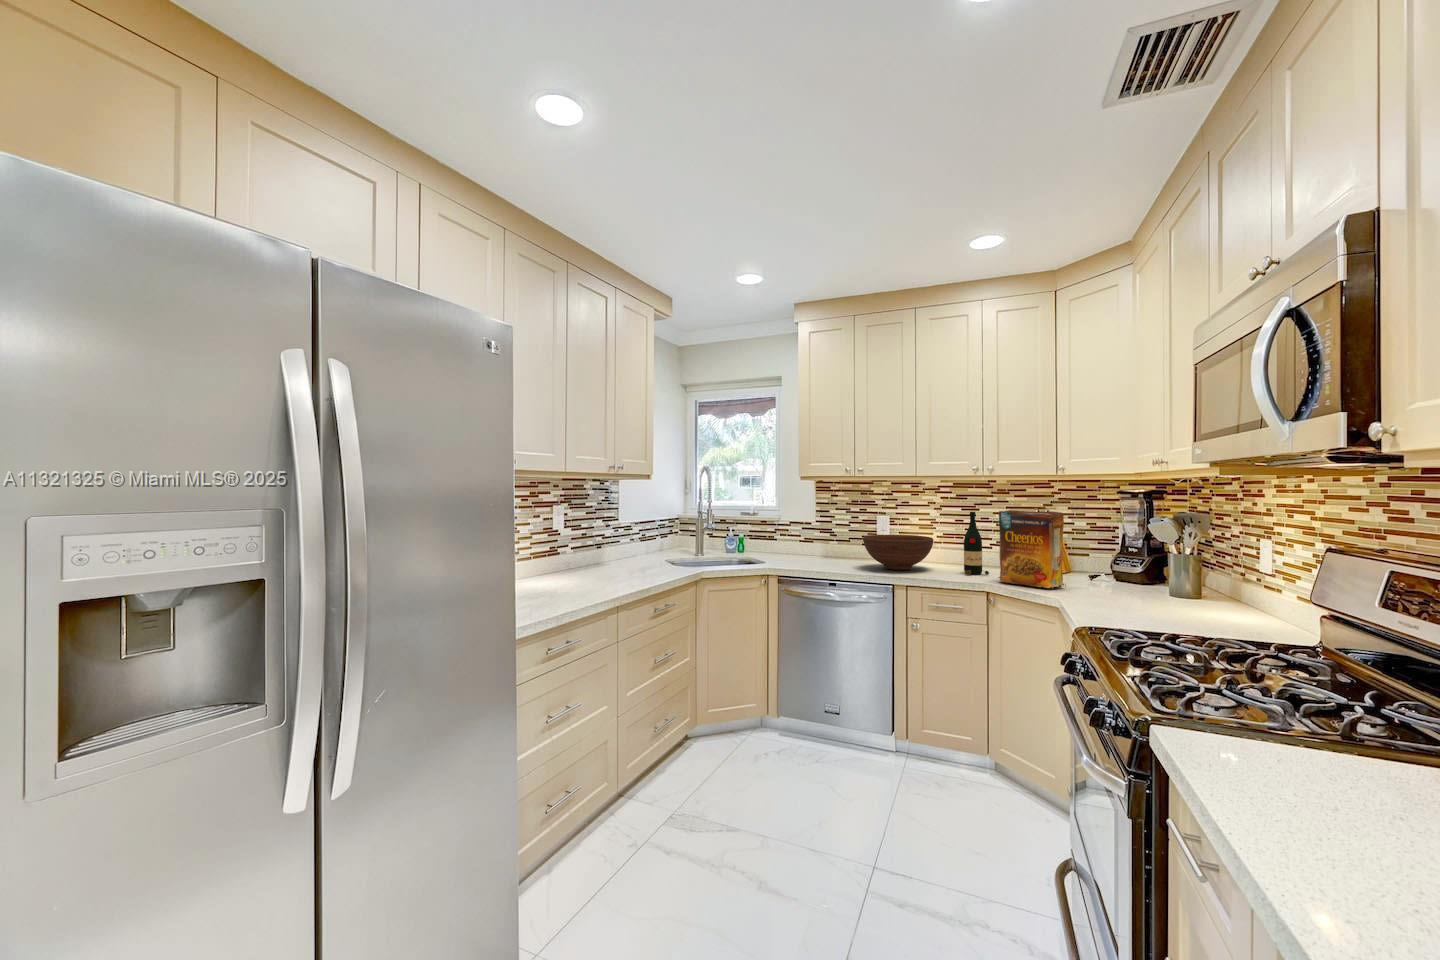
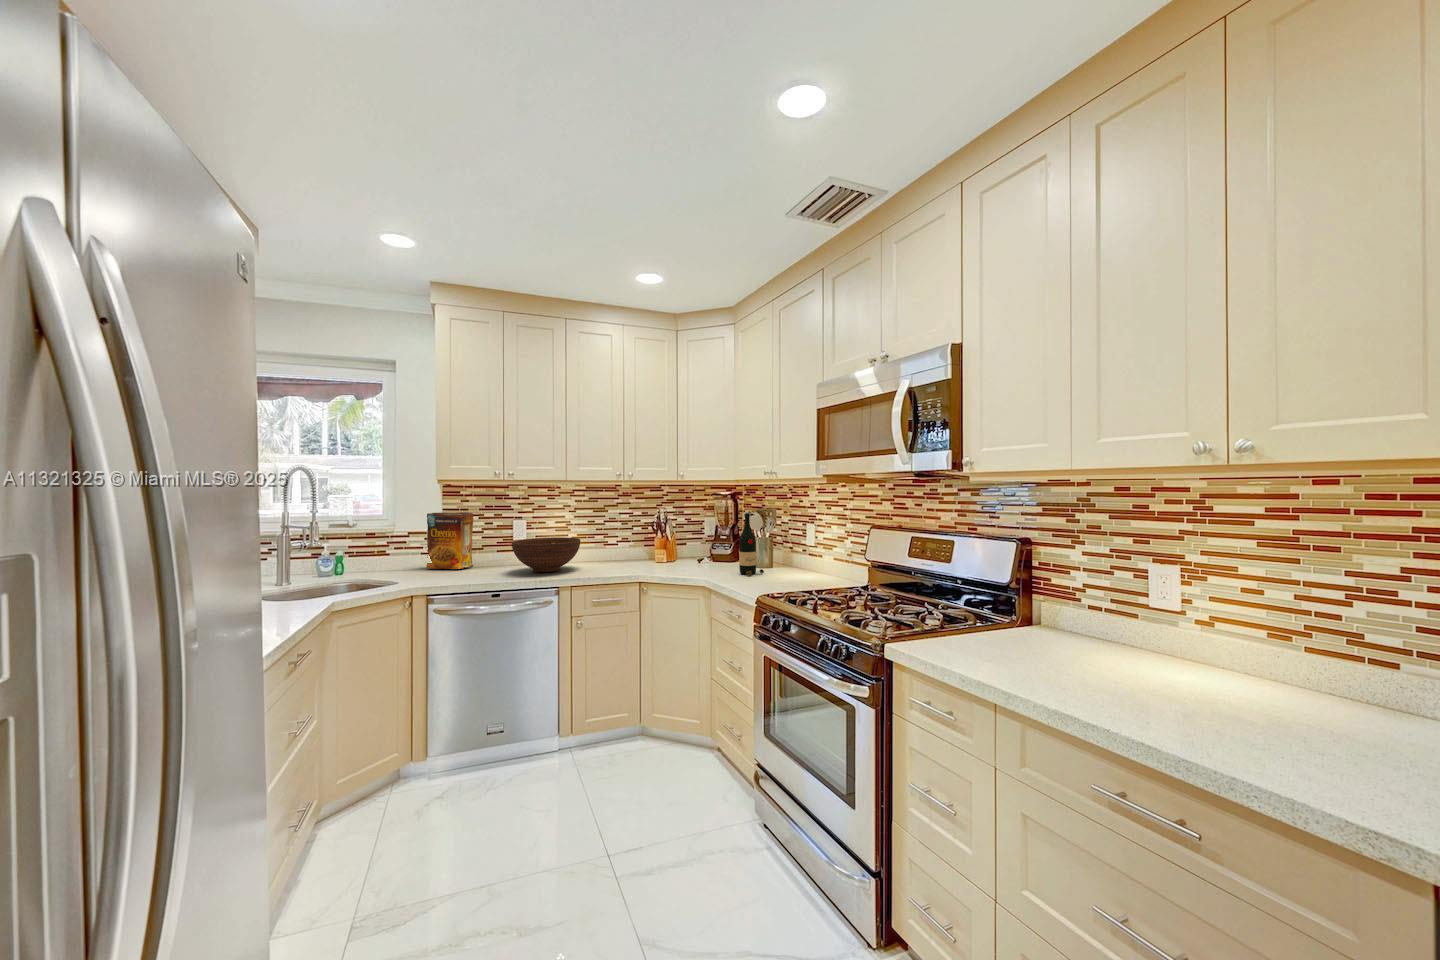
cereal box: present [998,510,1066,589] -> present [426,512,473,569]
wine bottle: present [964,512,989,575] -> present [739,513,764,575]

